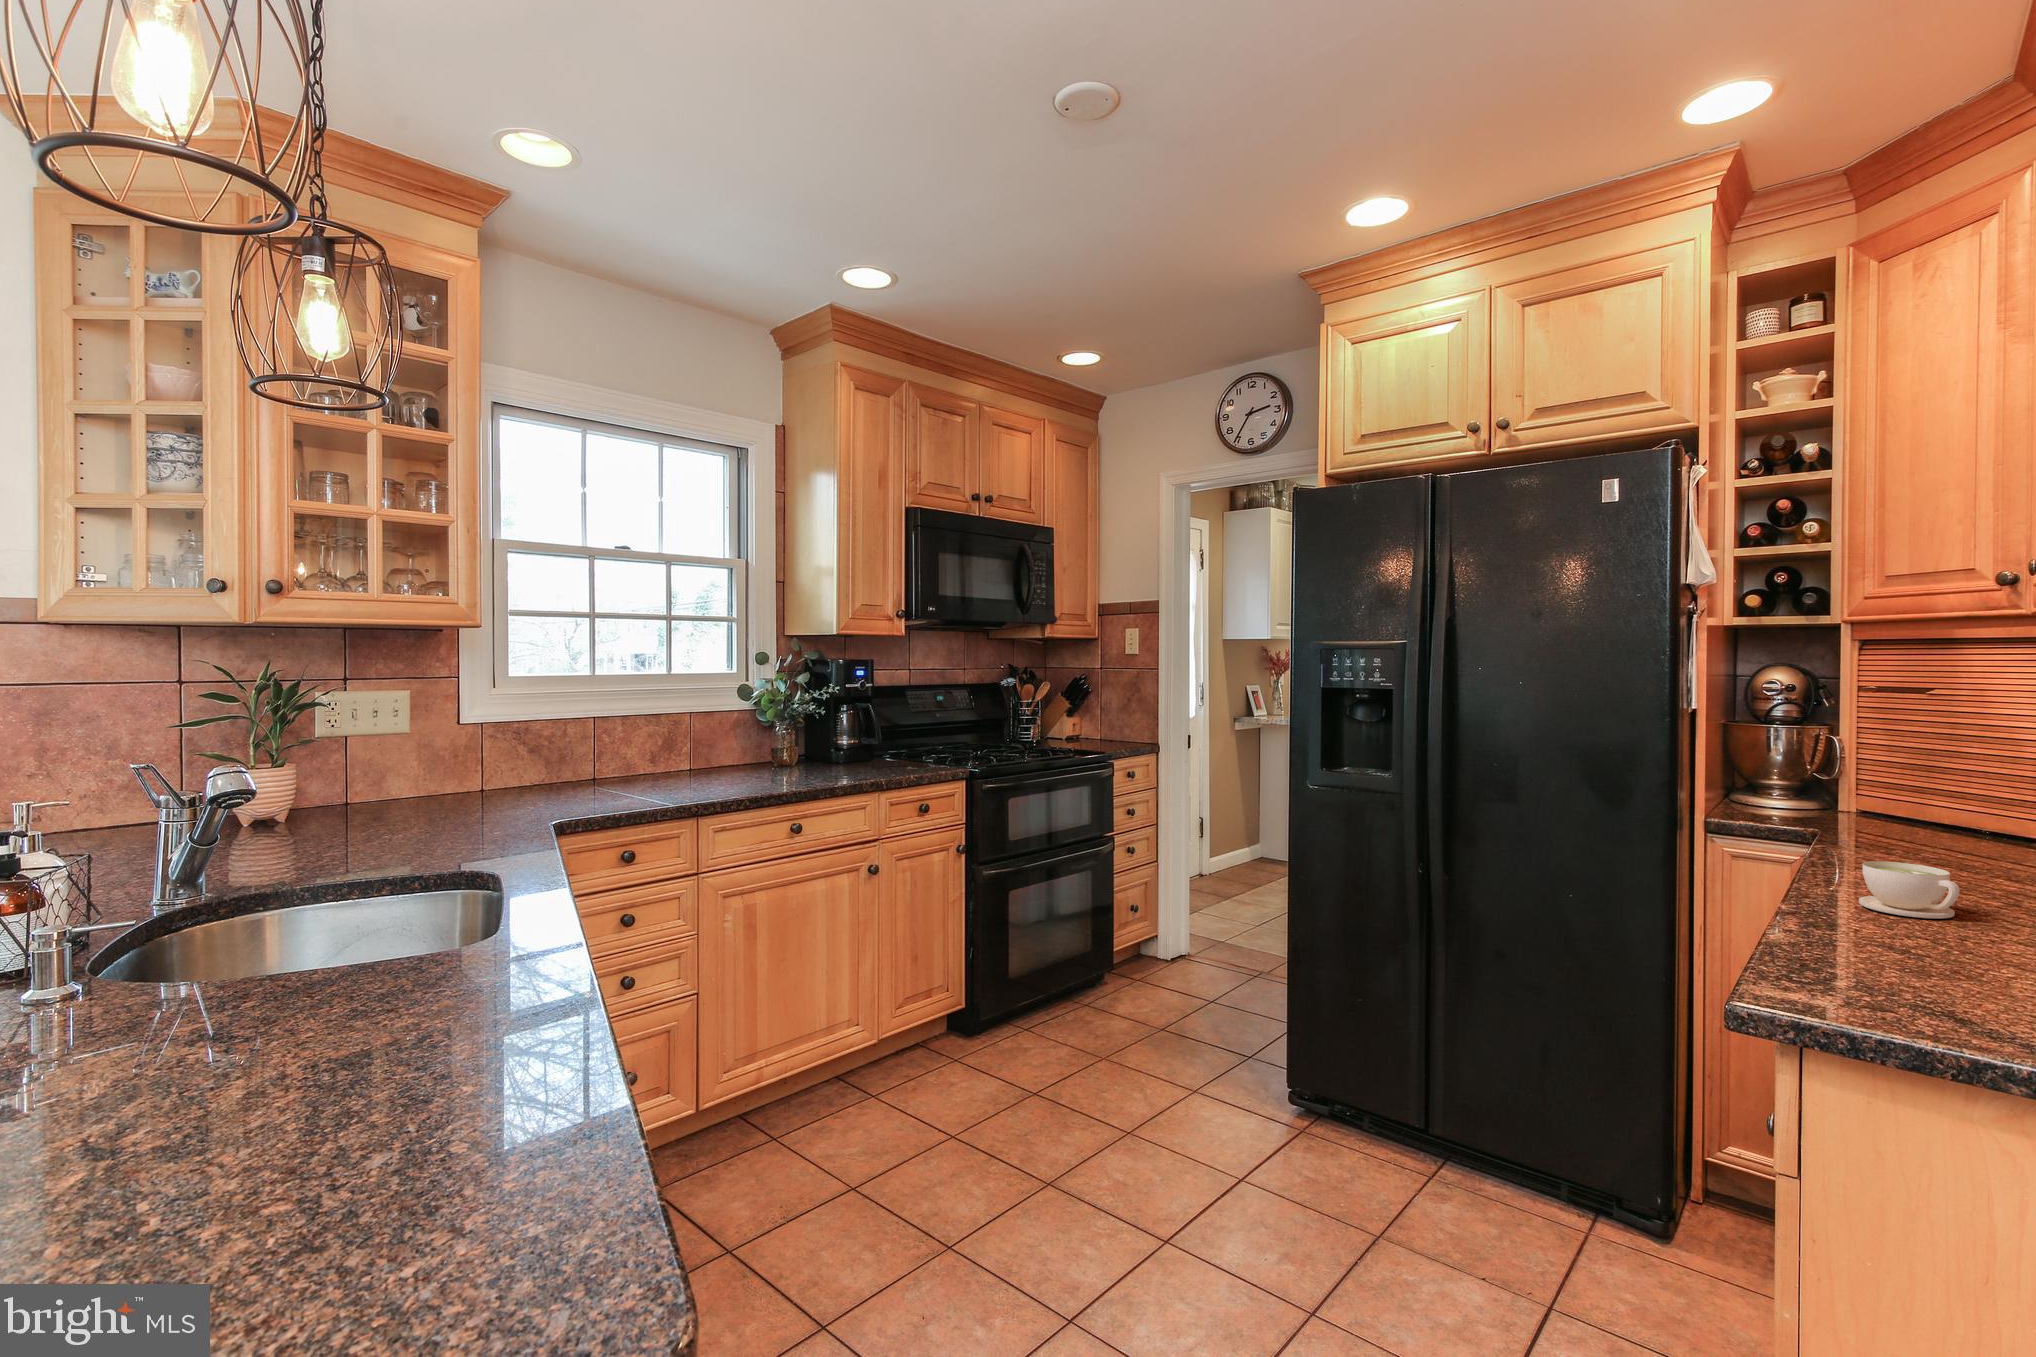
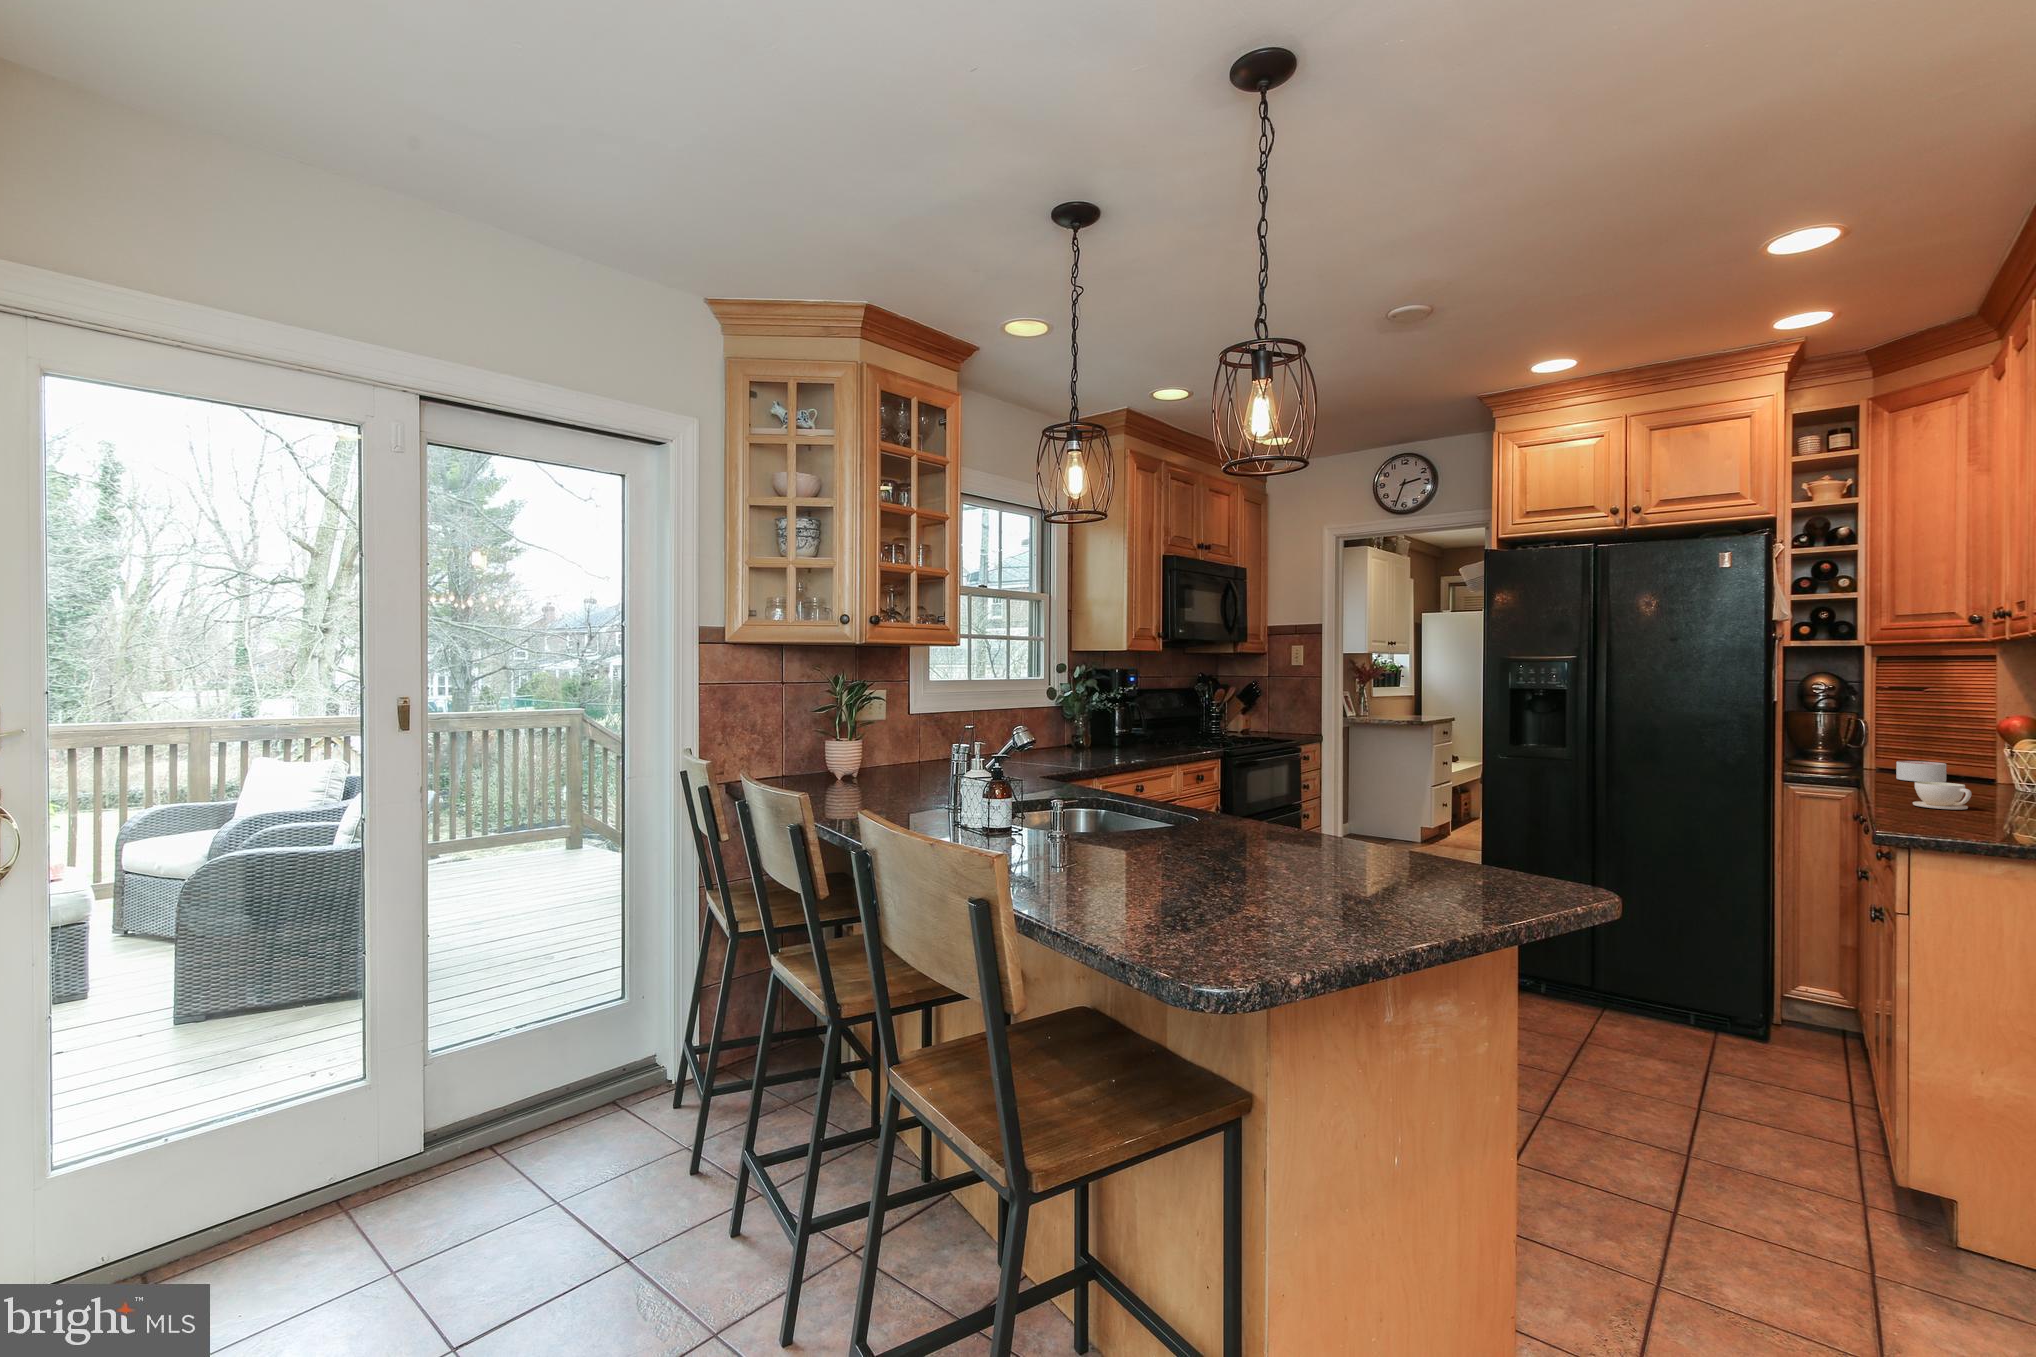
candle: none [1875,805,1954,843] -> present [1896,761,1946,782]

